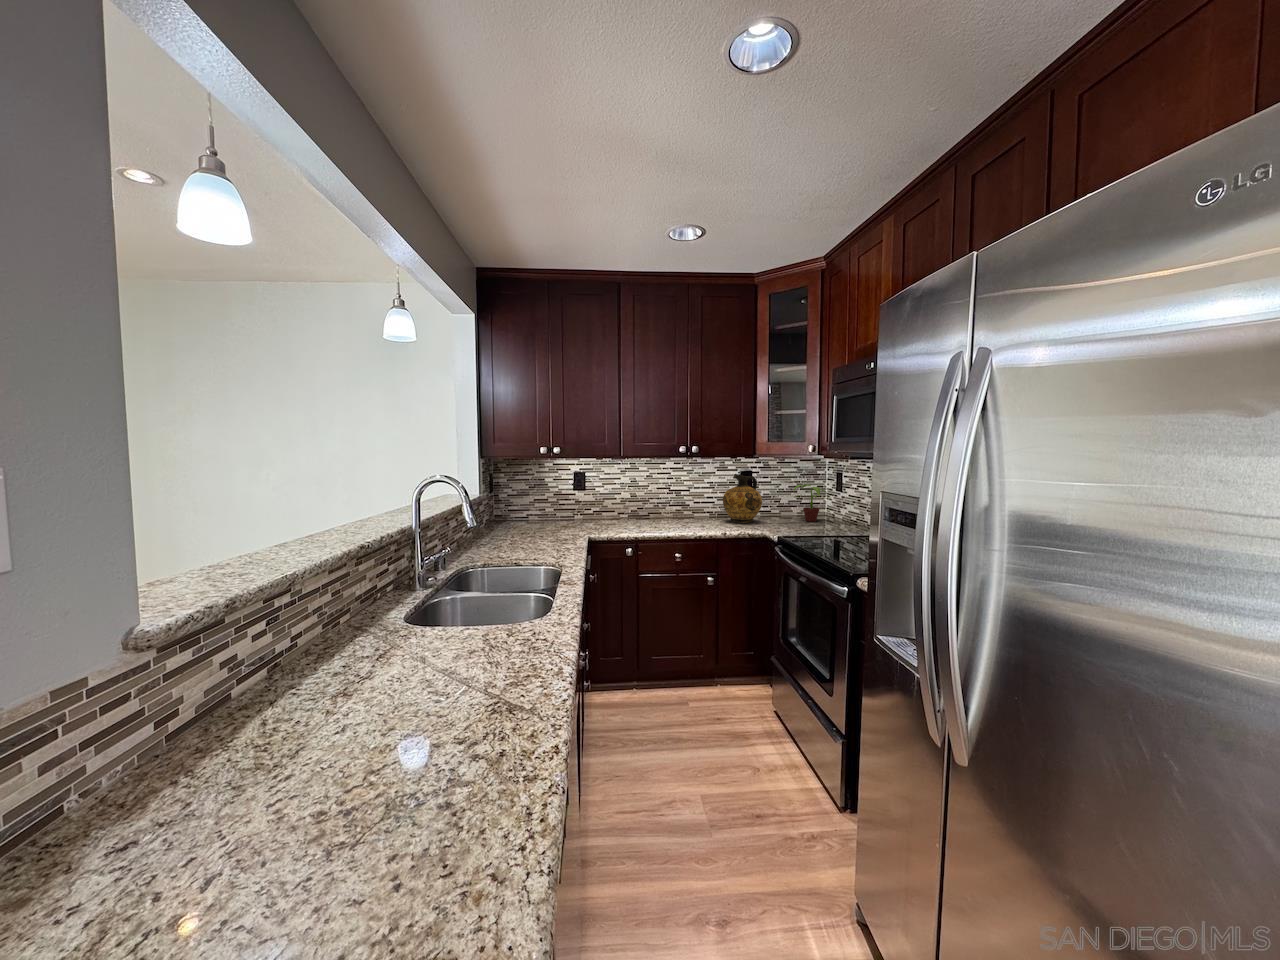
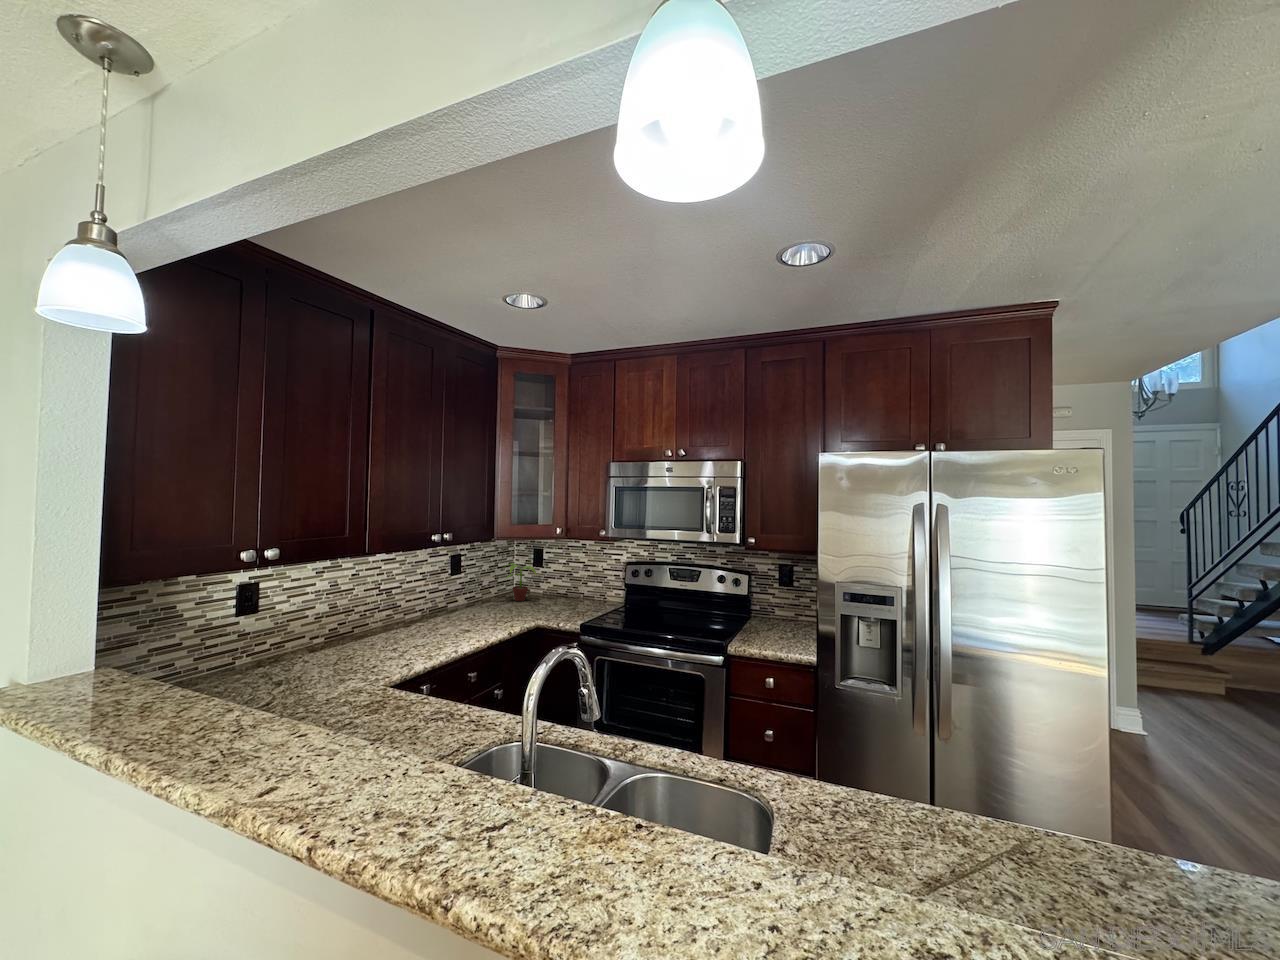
ceramic jug: present [723,474,762,523] -> none [446,561,492,617]

